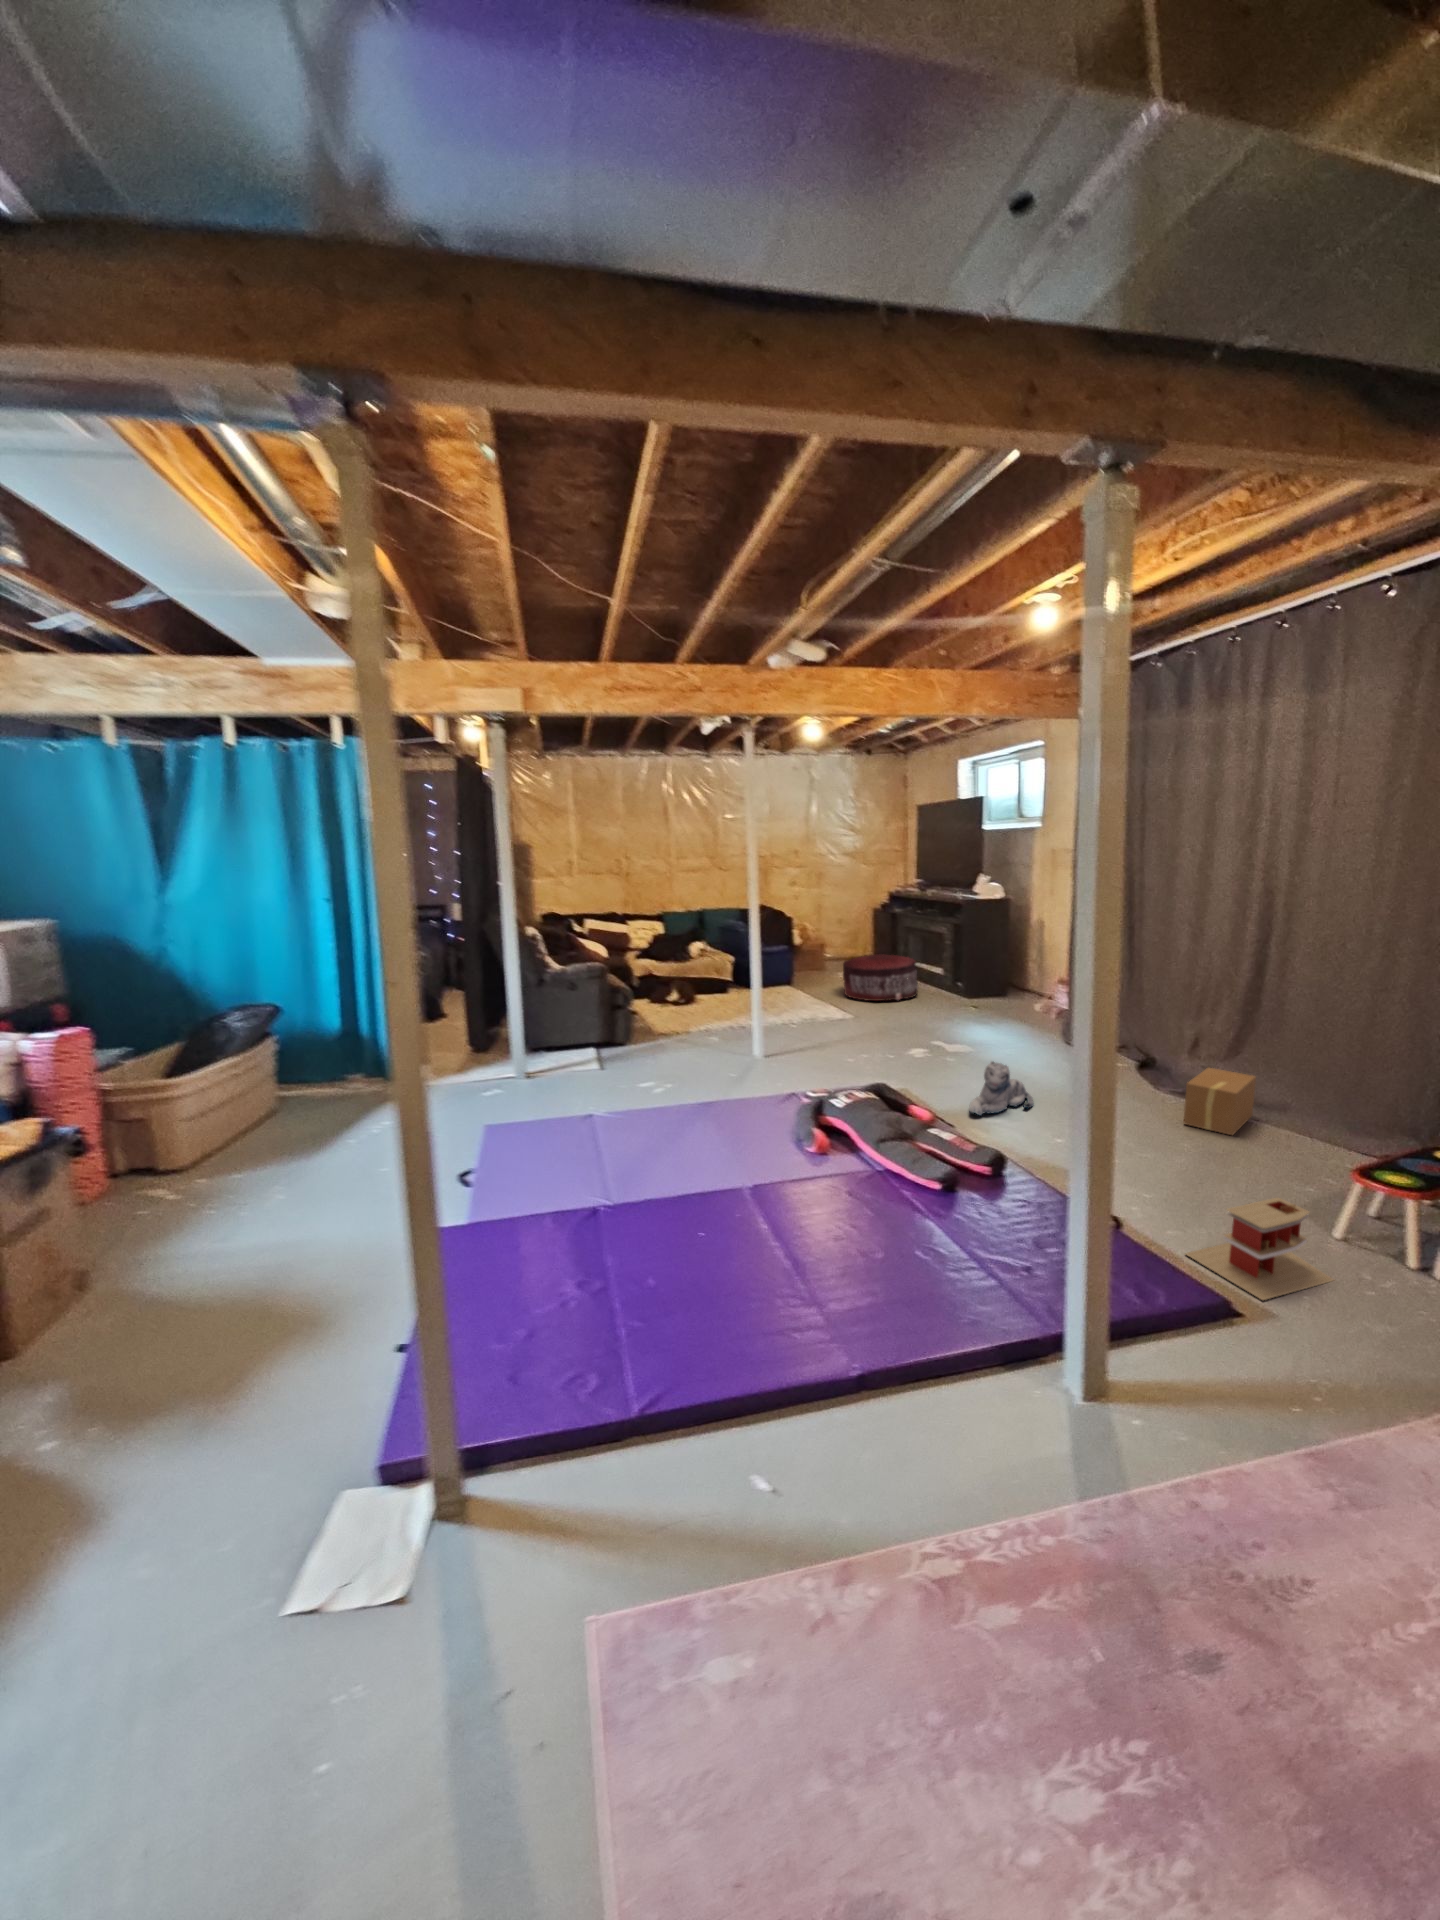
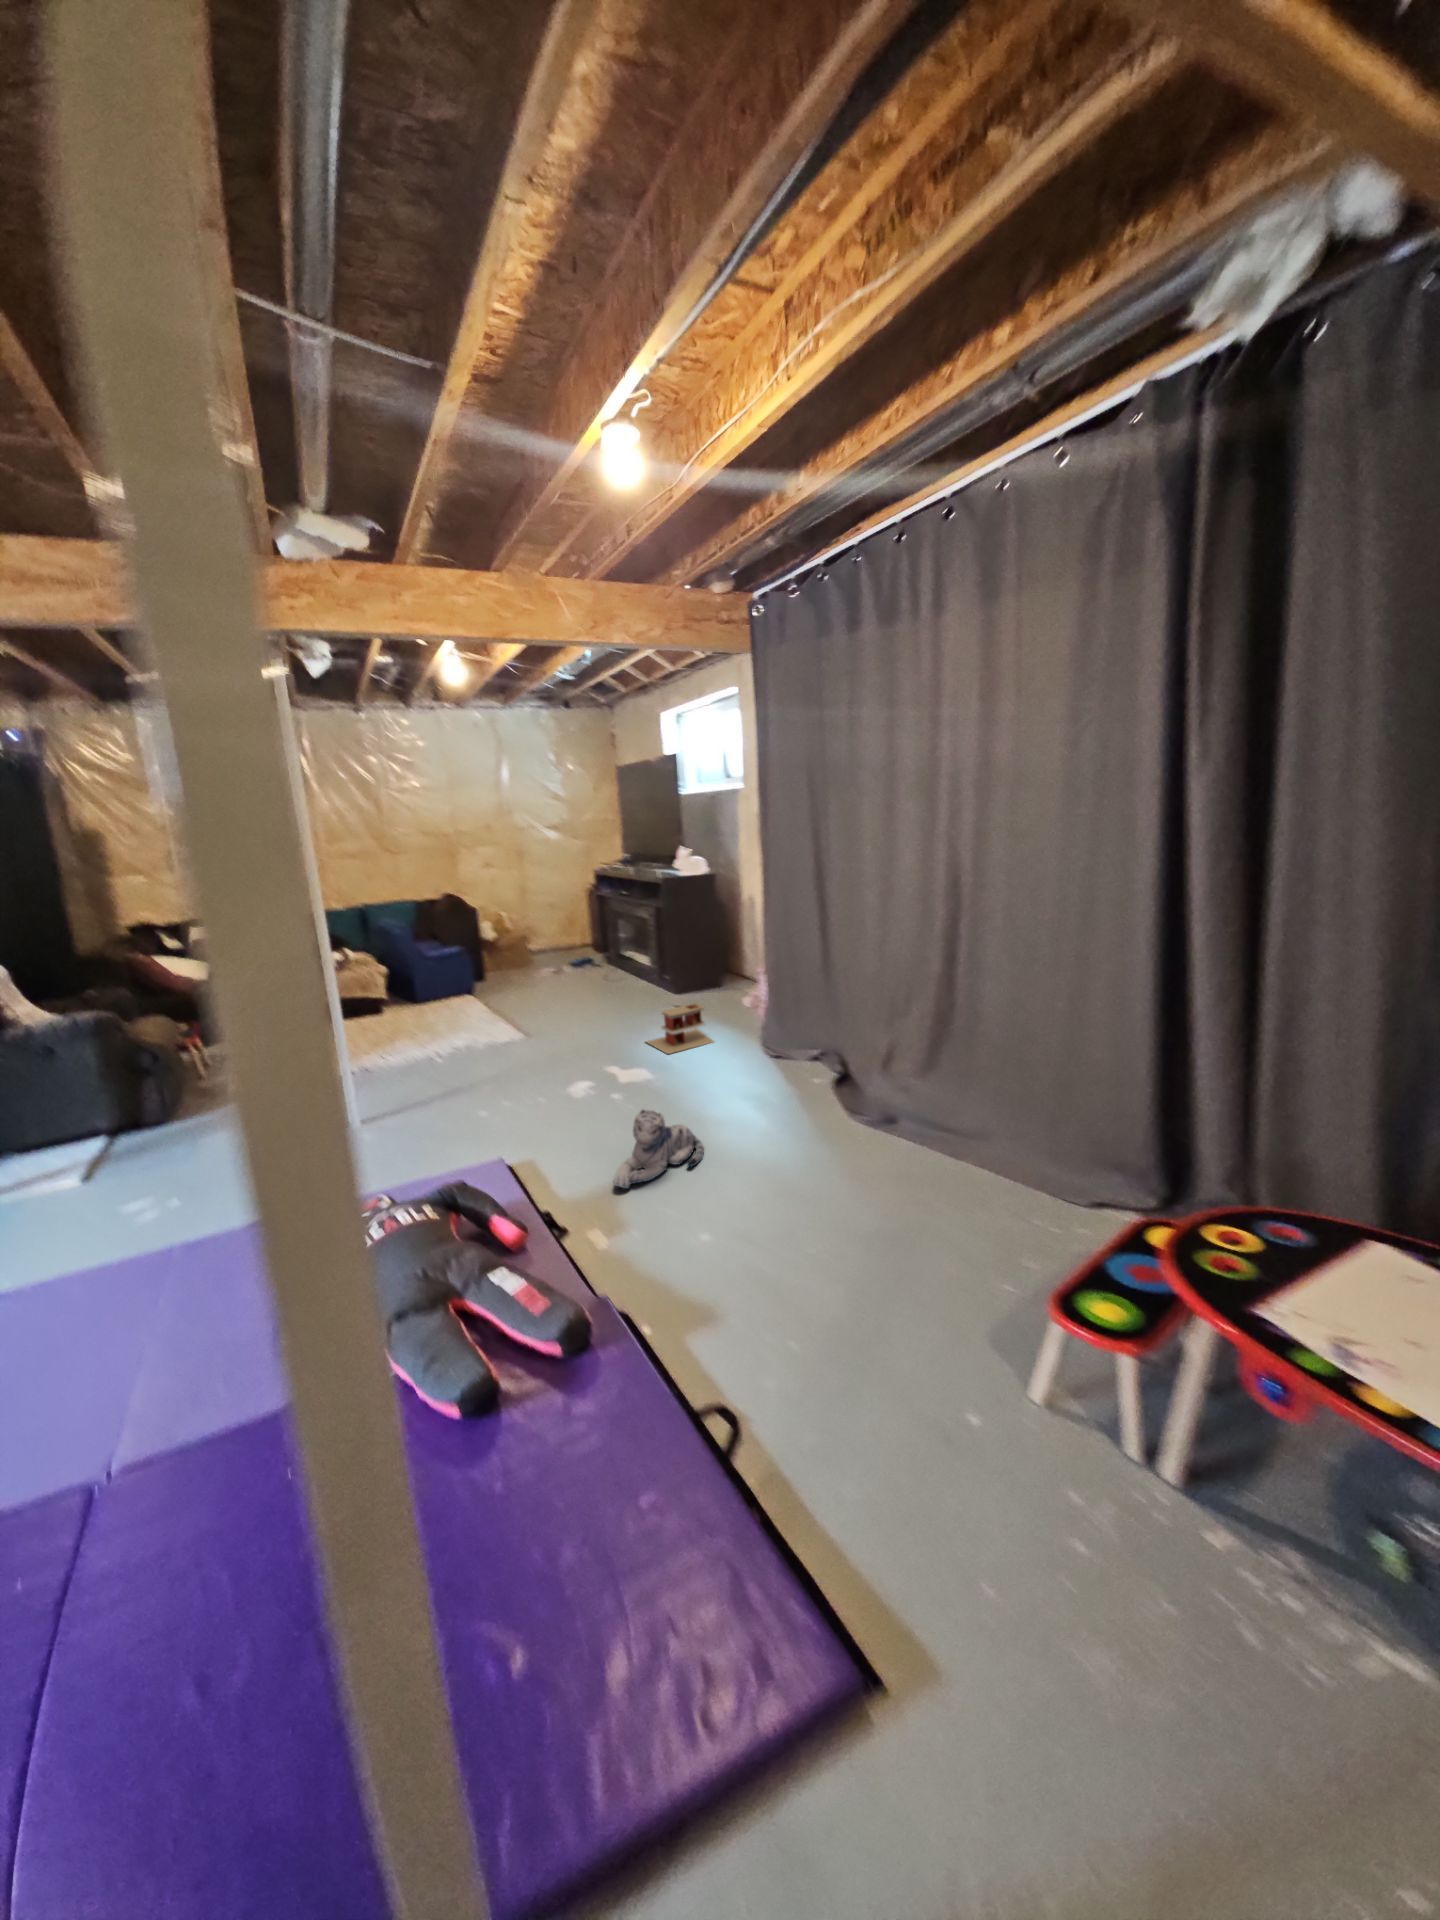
pouf: present [843,955,918,1001] -> none [524,948,617,1009]
cardboard box: present [1183,1068,1256,1135] -> none [874,1086,954,1180]
toy house: present [1186,1198,1334,1300] -> present [647,1003,714,1054]

